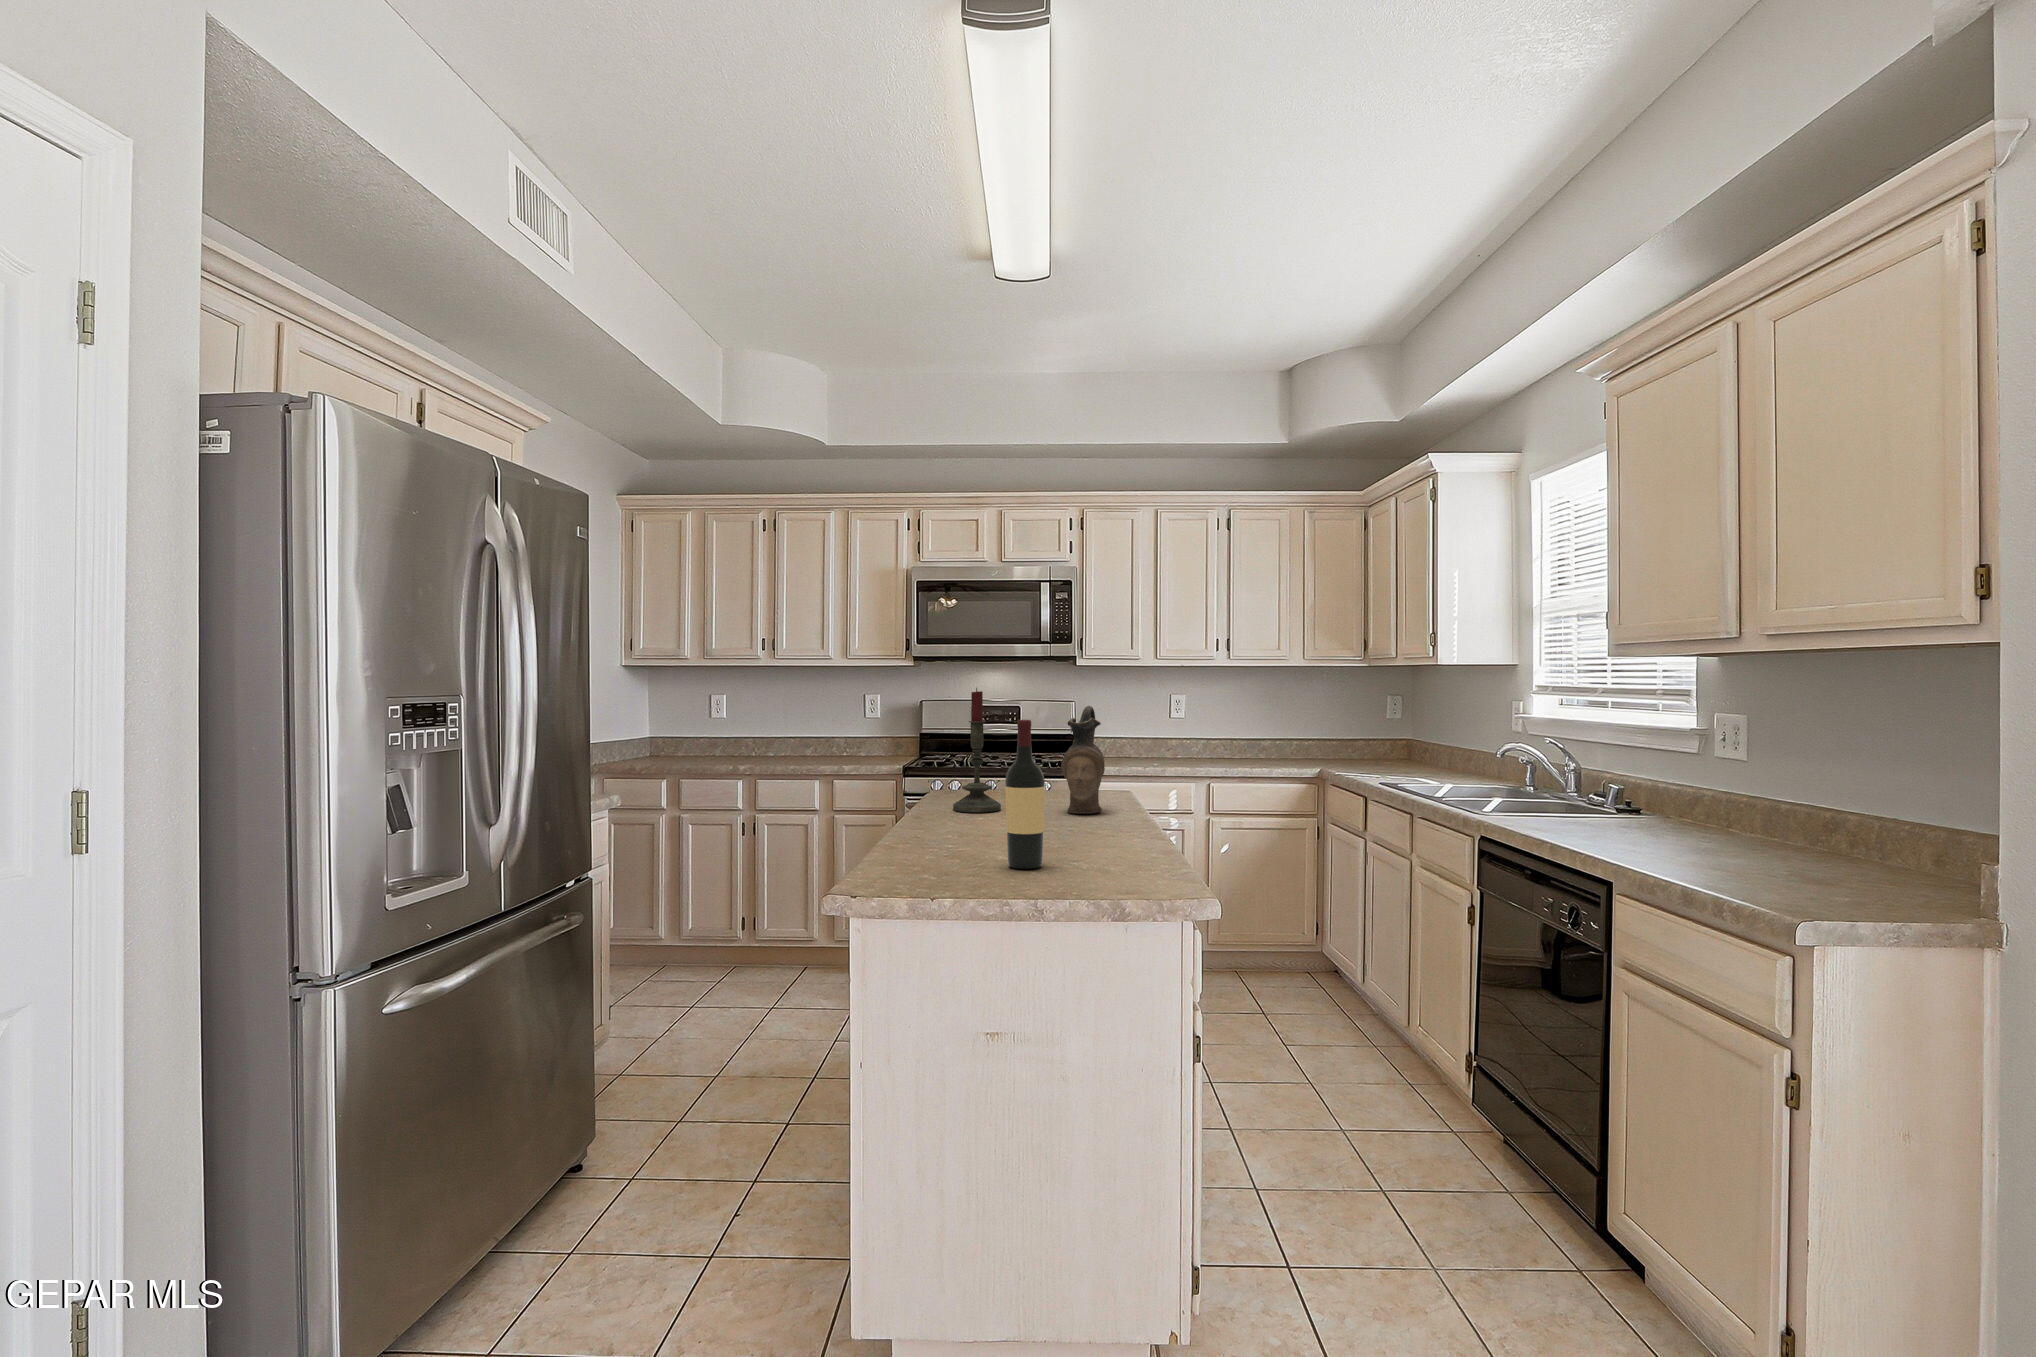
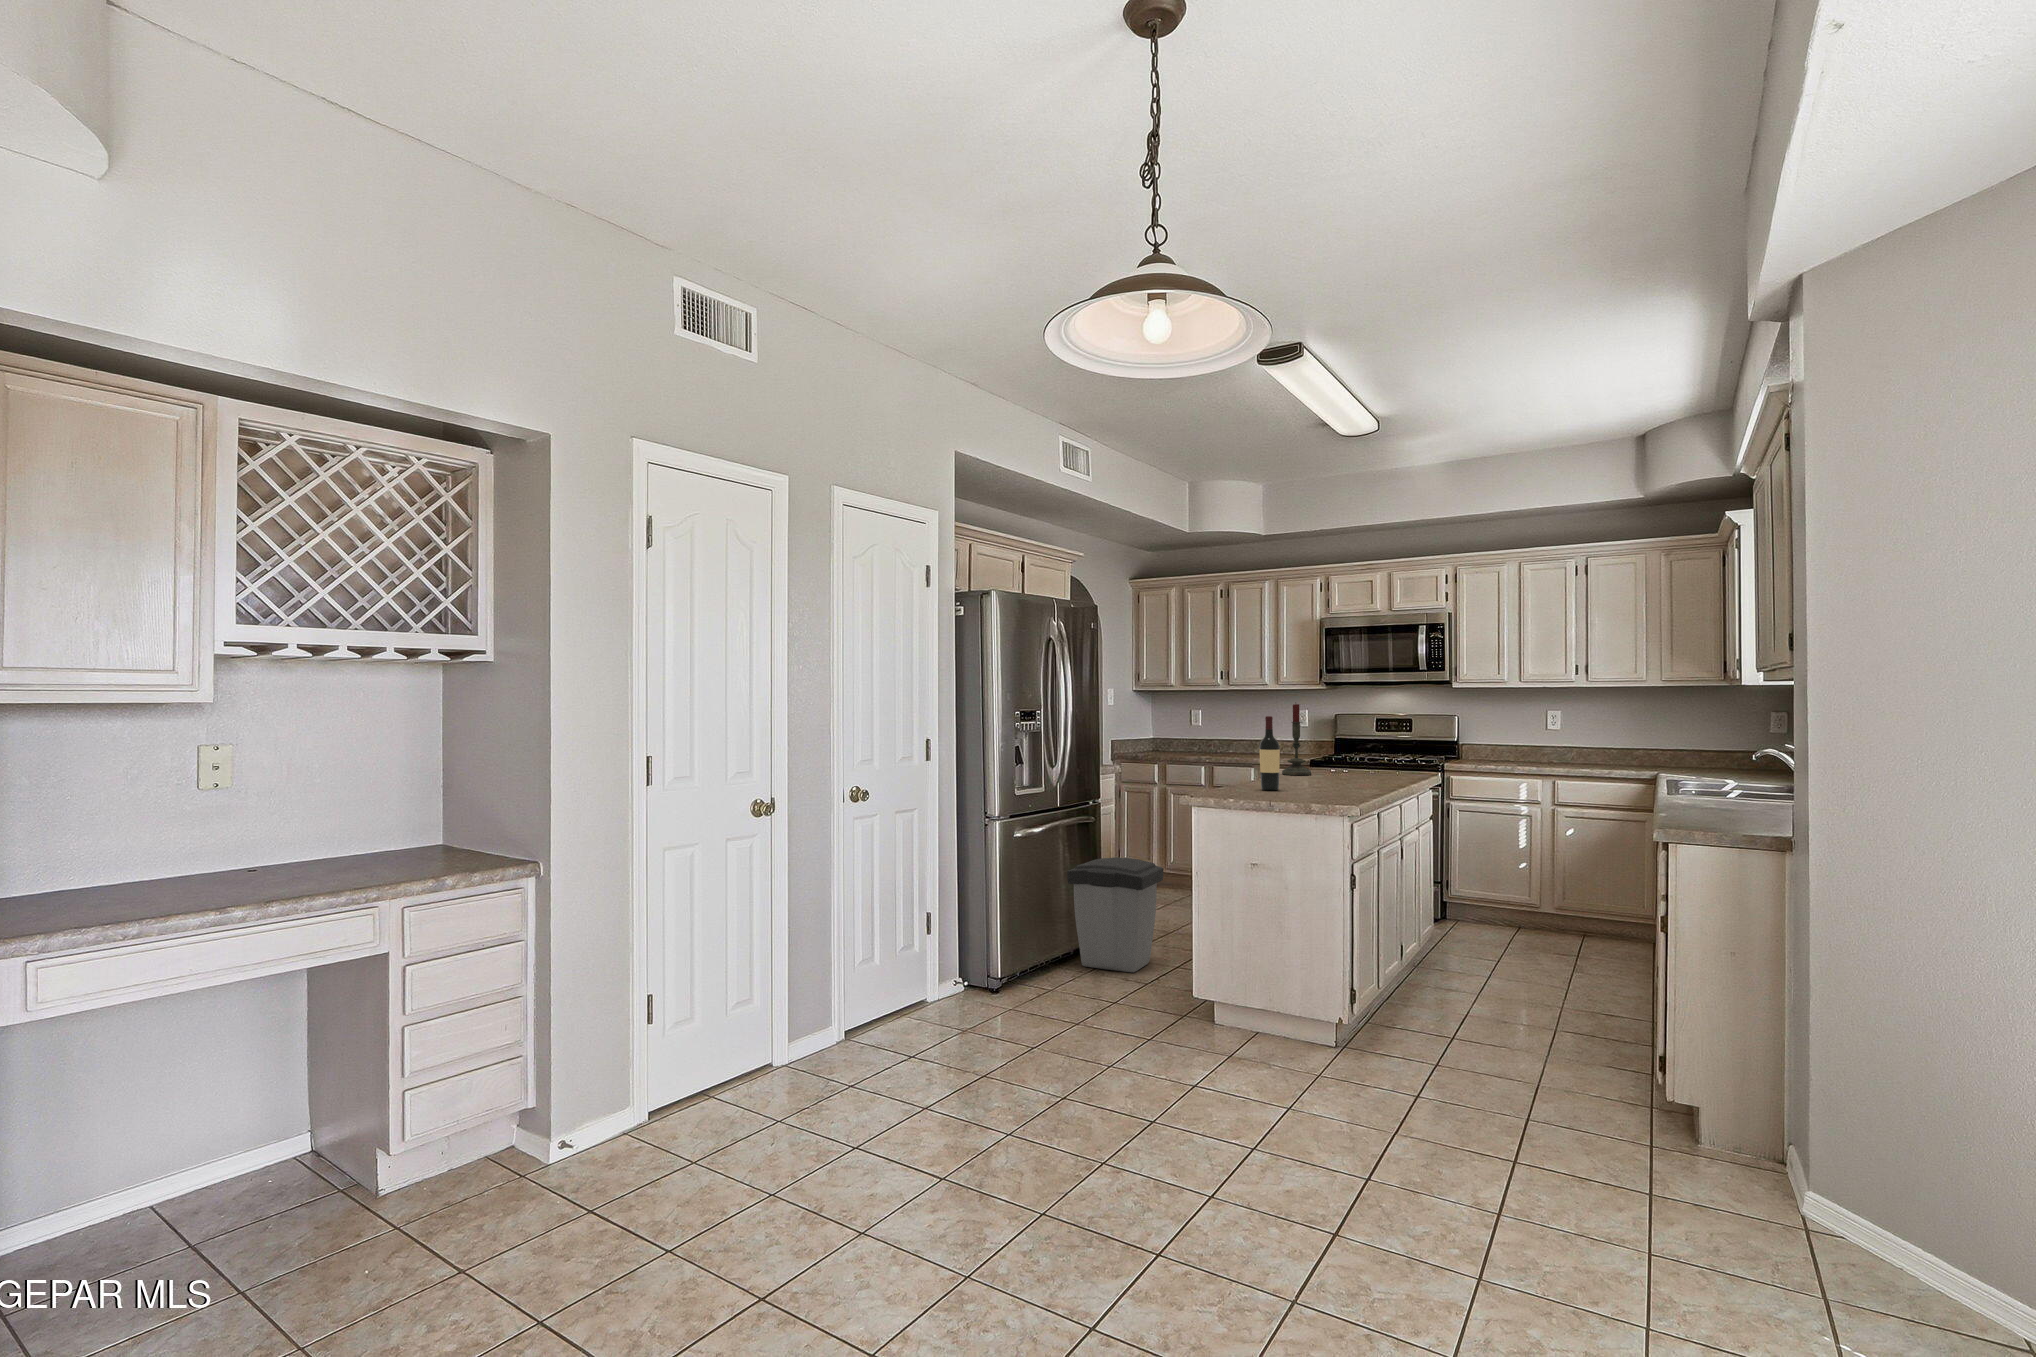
ceramic pitcher: present [1061,706,1105,813] -> none [1343,713,1372,778]
trash can: none [552,990,749,1237] -> present [1067,857,1163,973]

